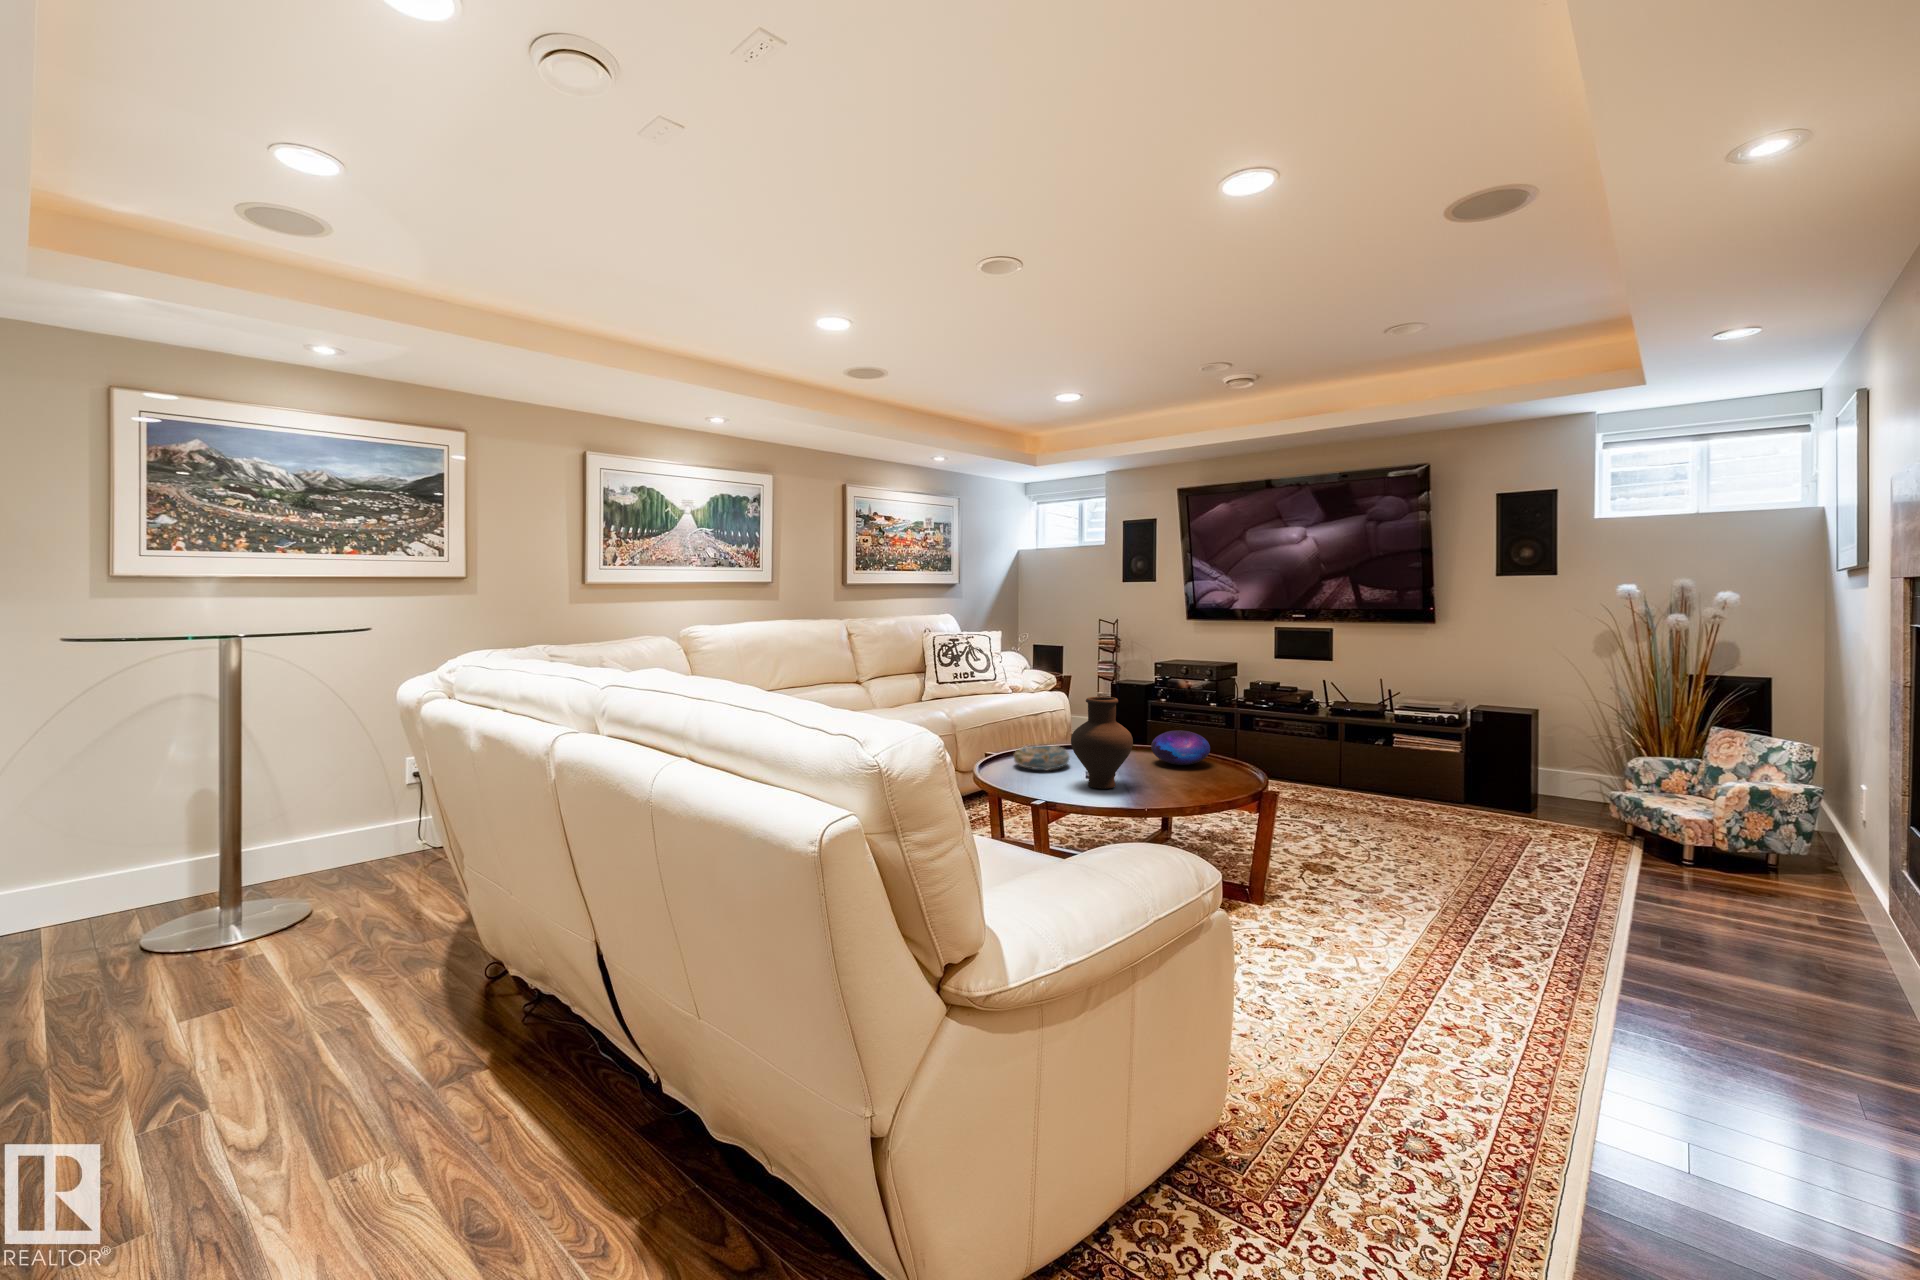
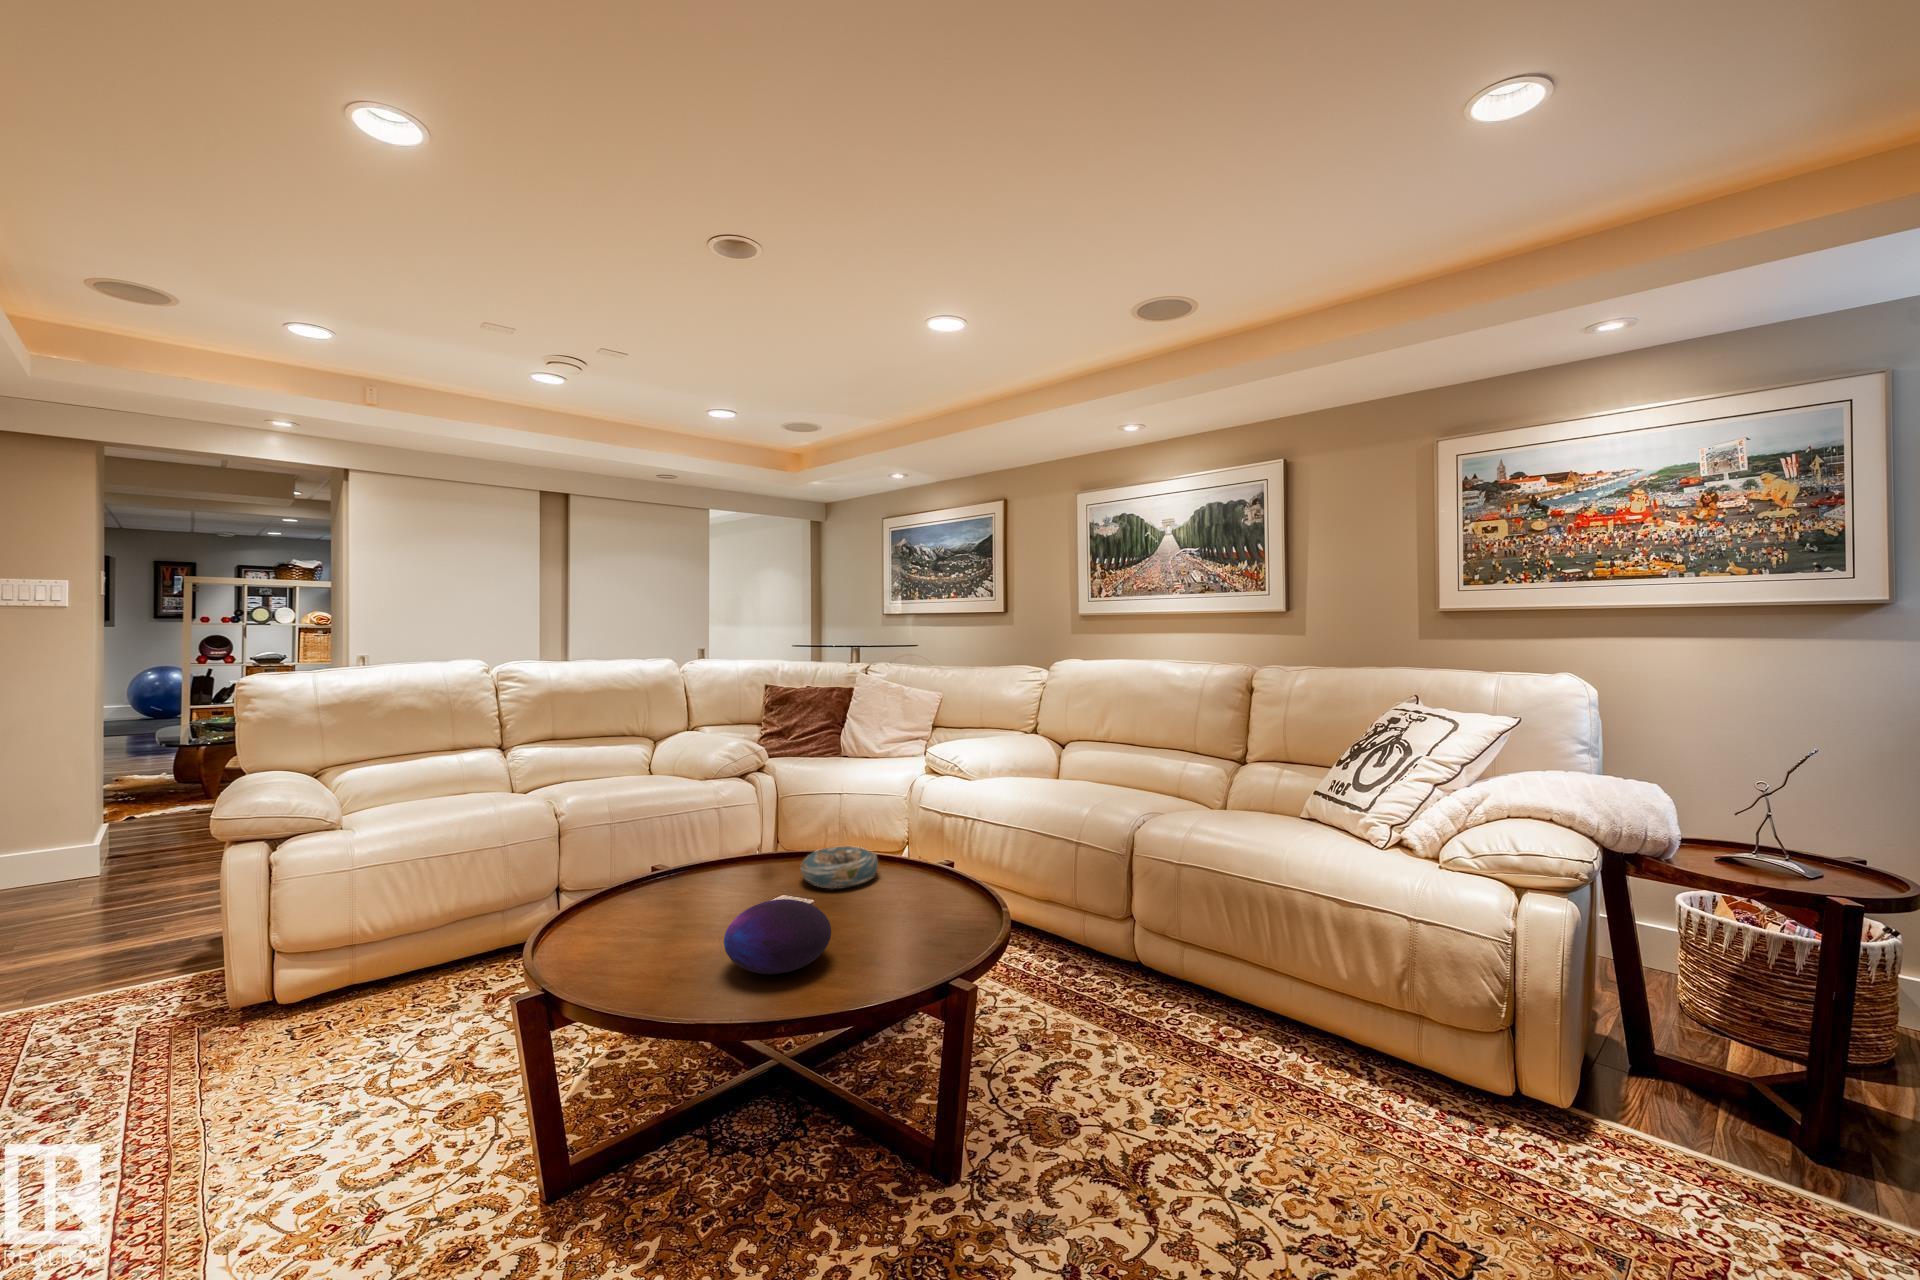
vase: present [1071,697,1133,789] -> none [657,781,743,908]

